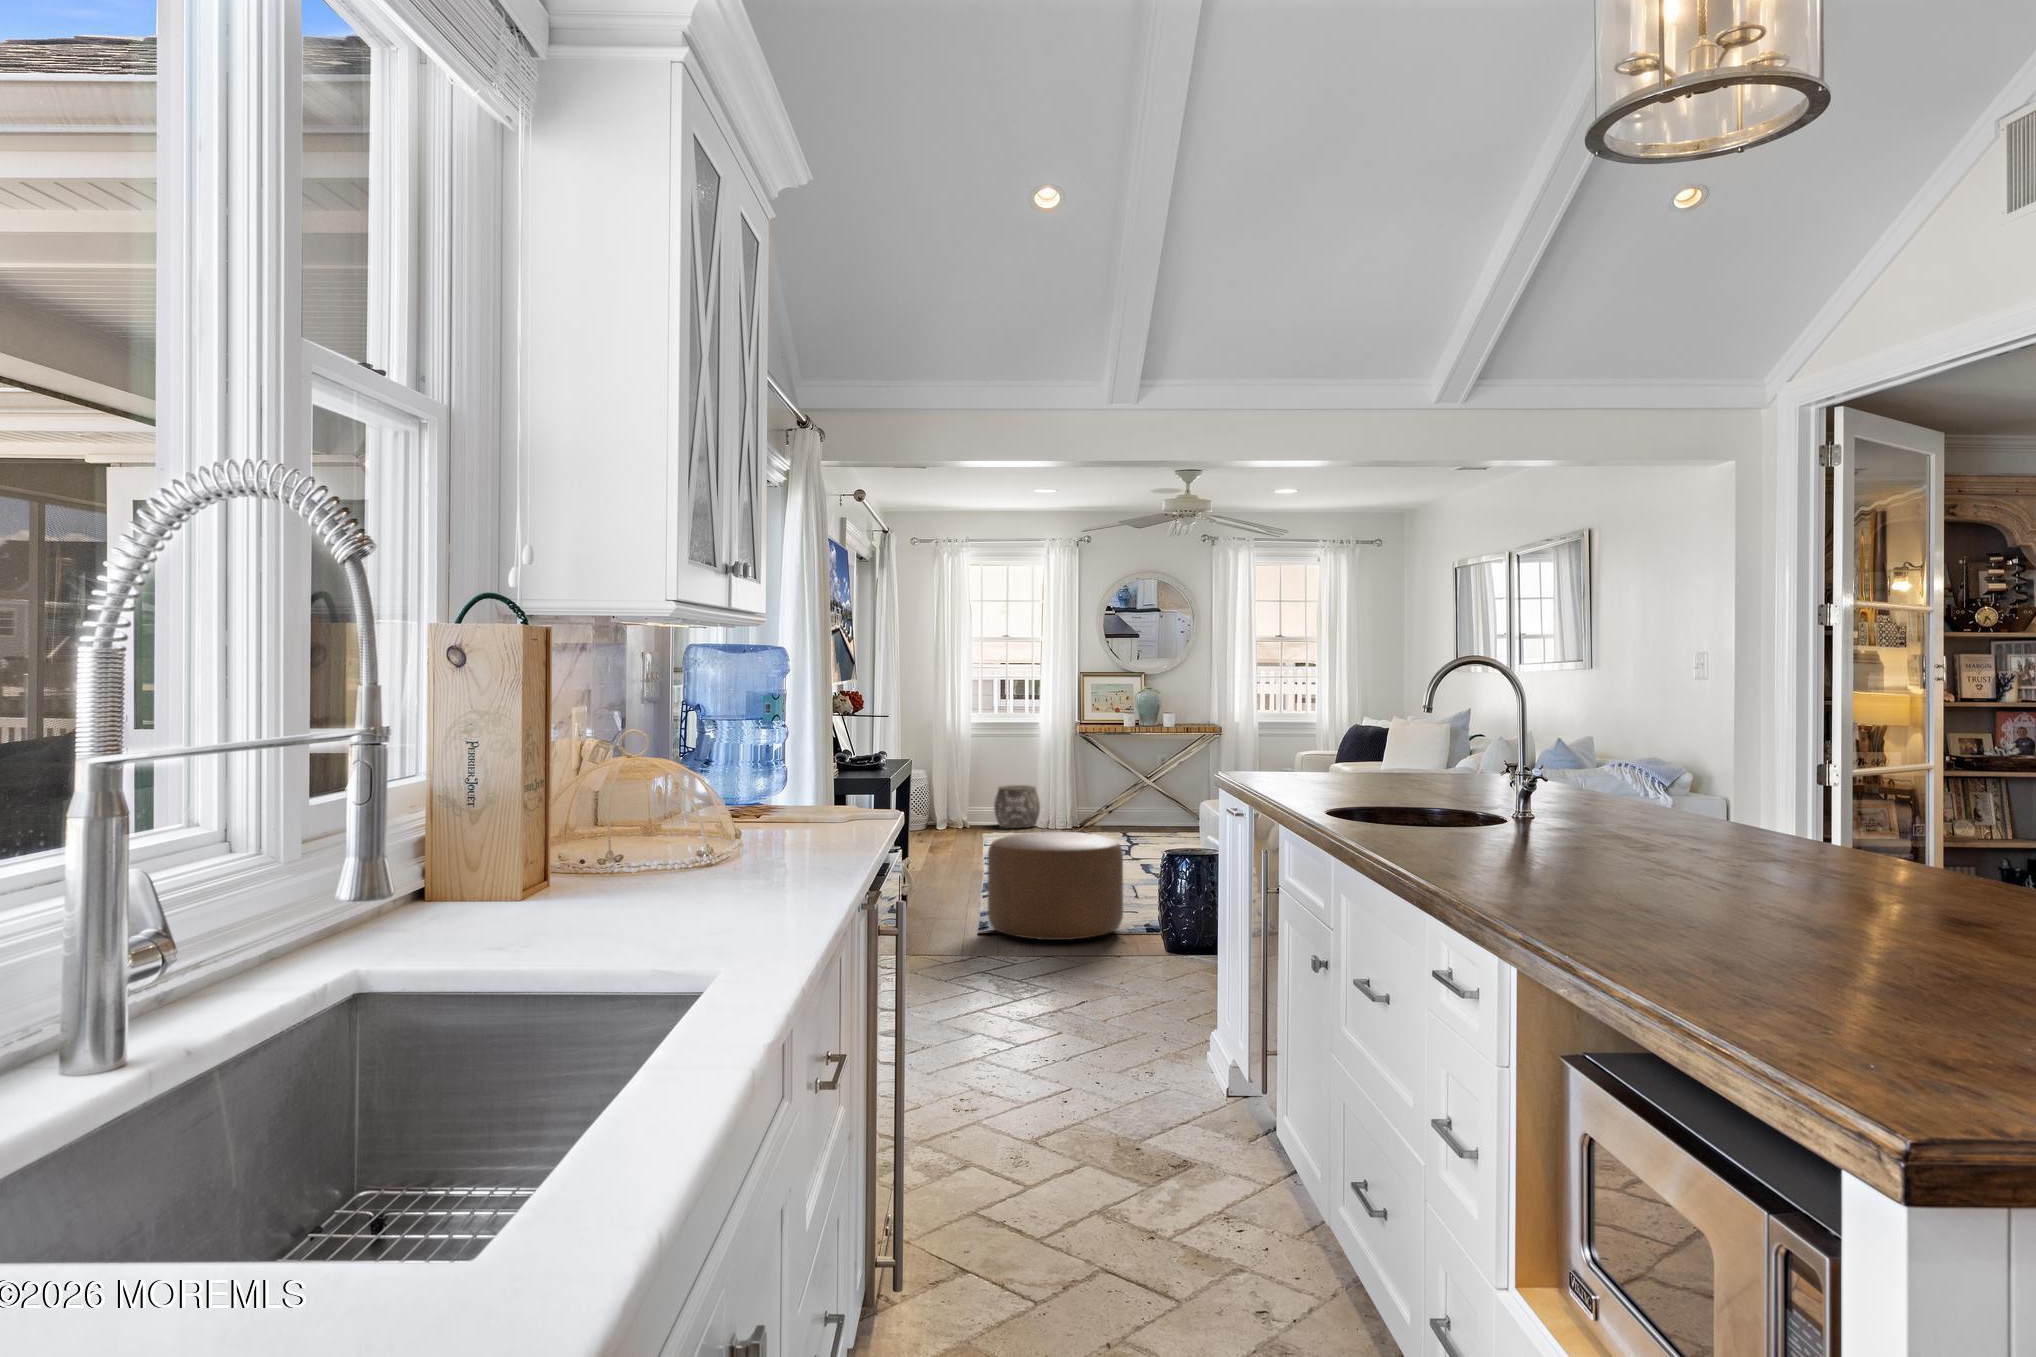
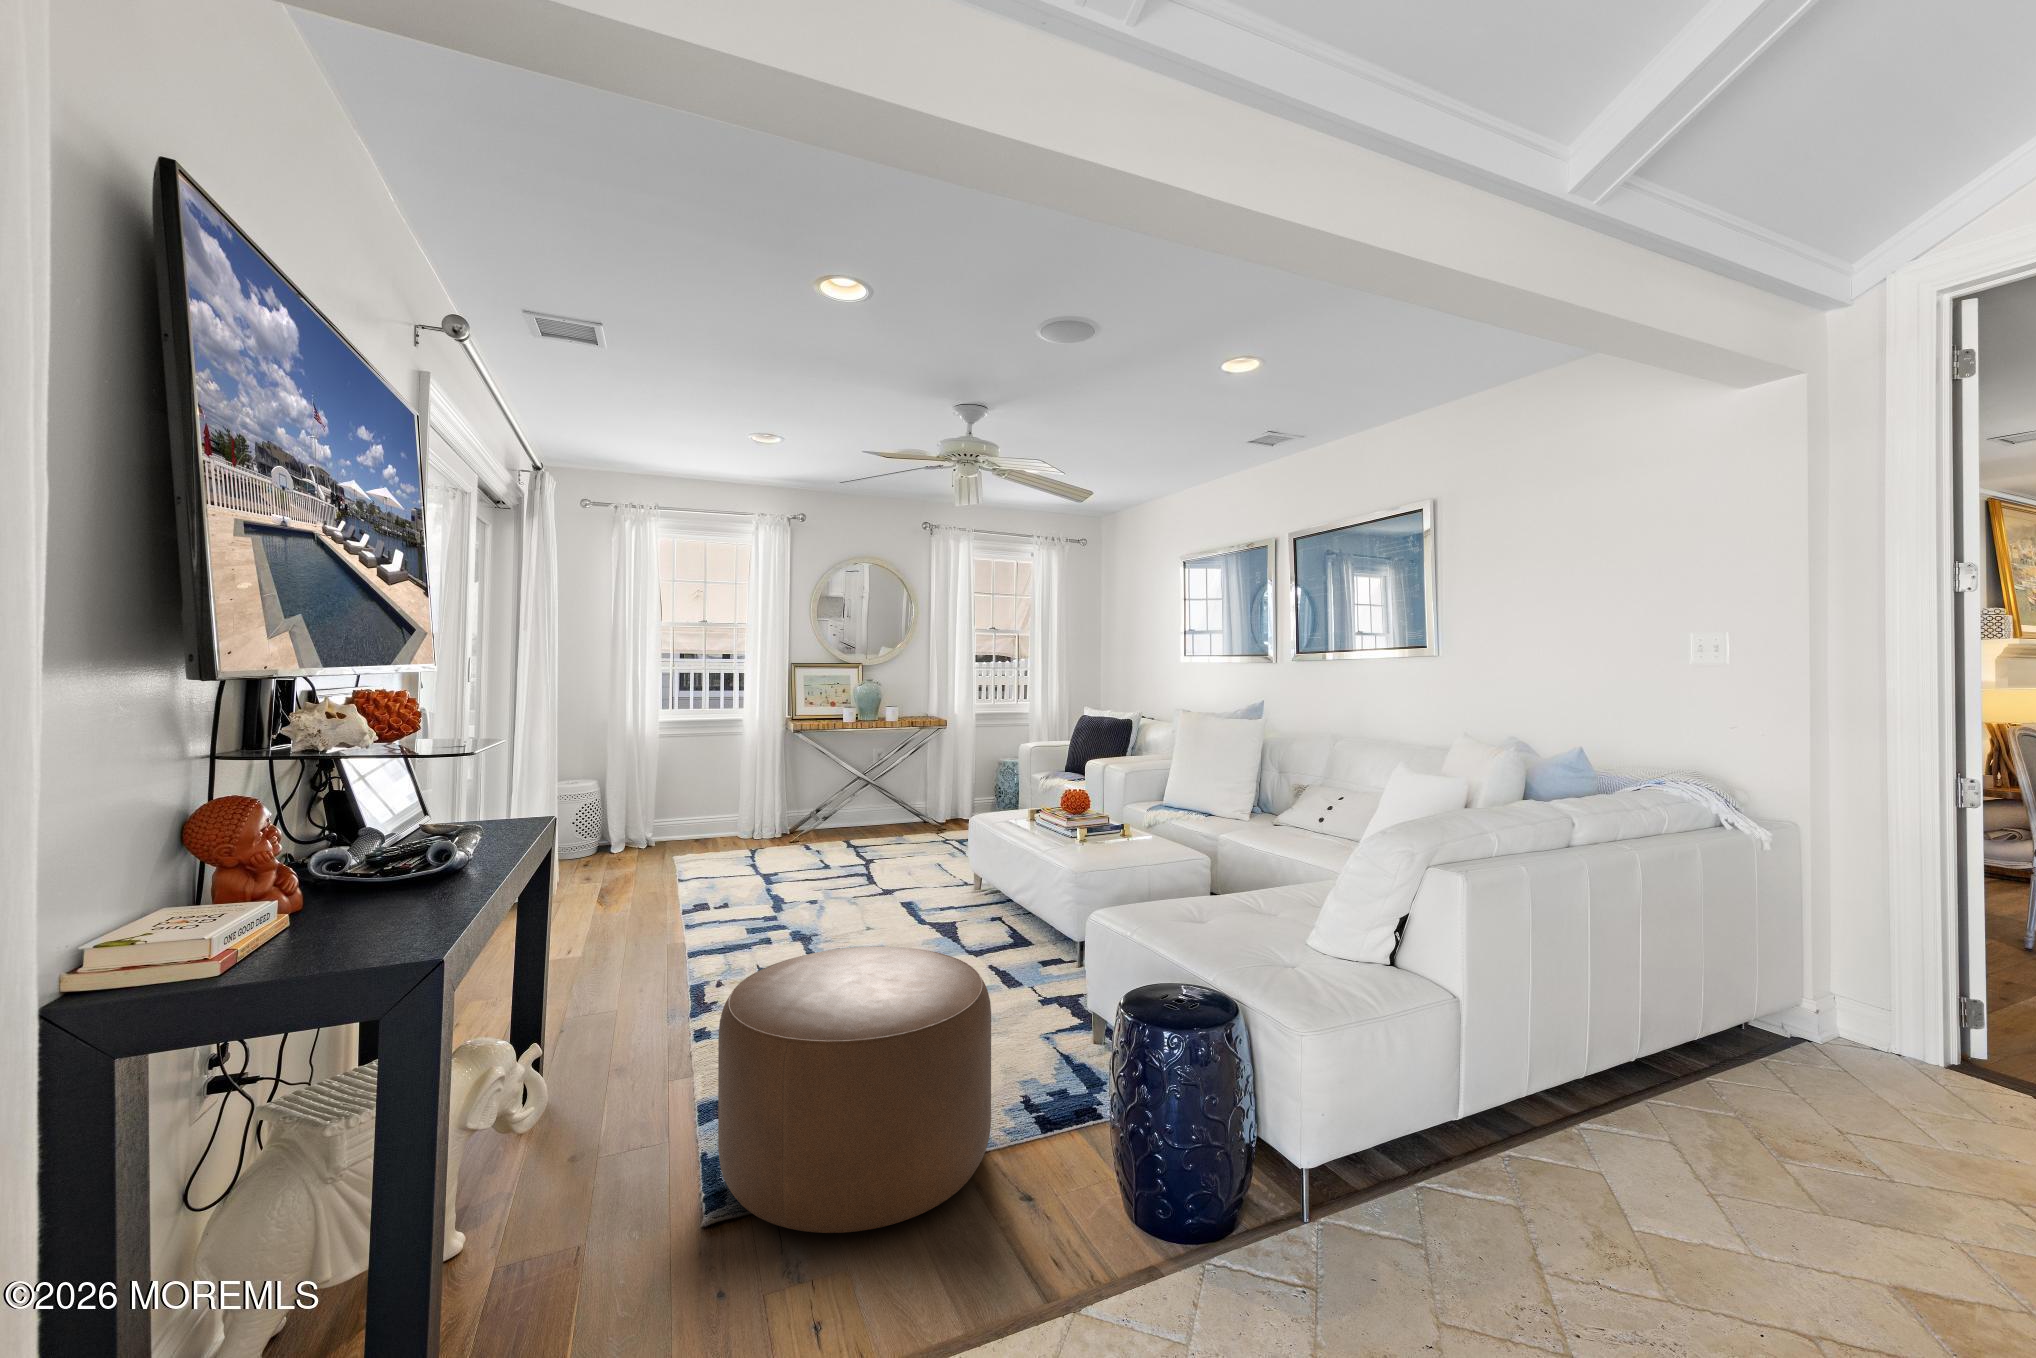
woven basket: present [994,785,1040,828] -> none [687,791,745,844]

